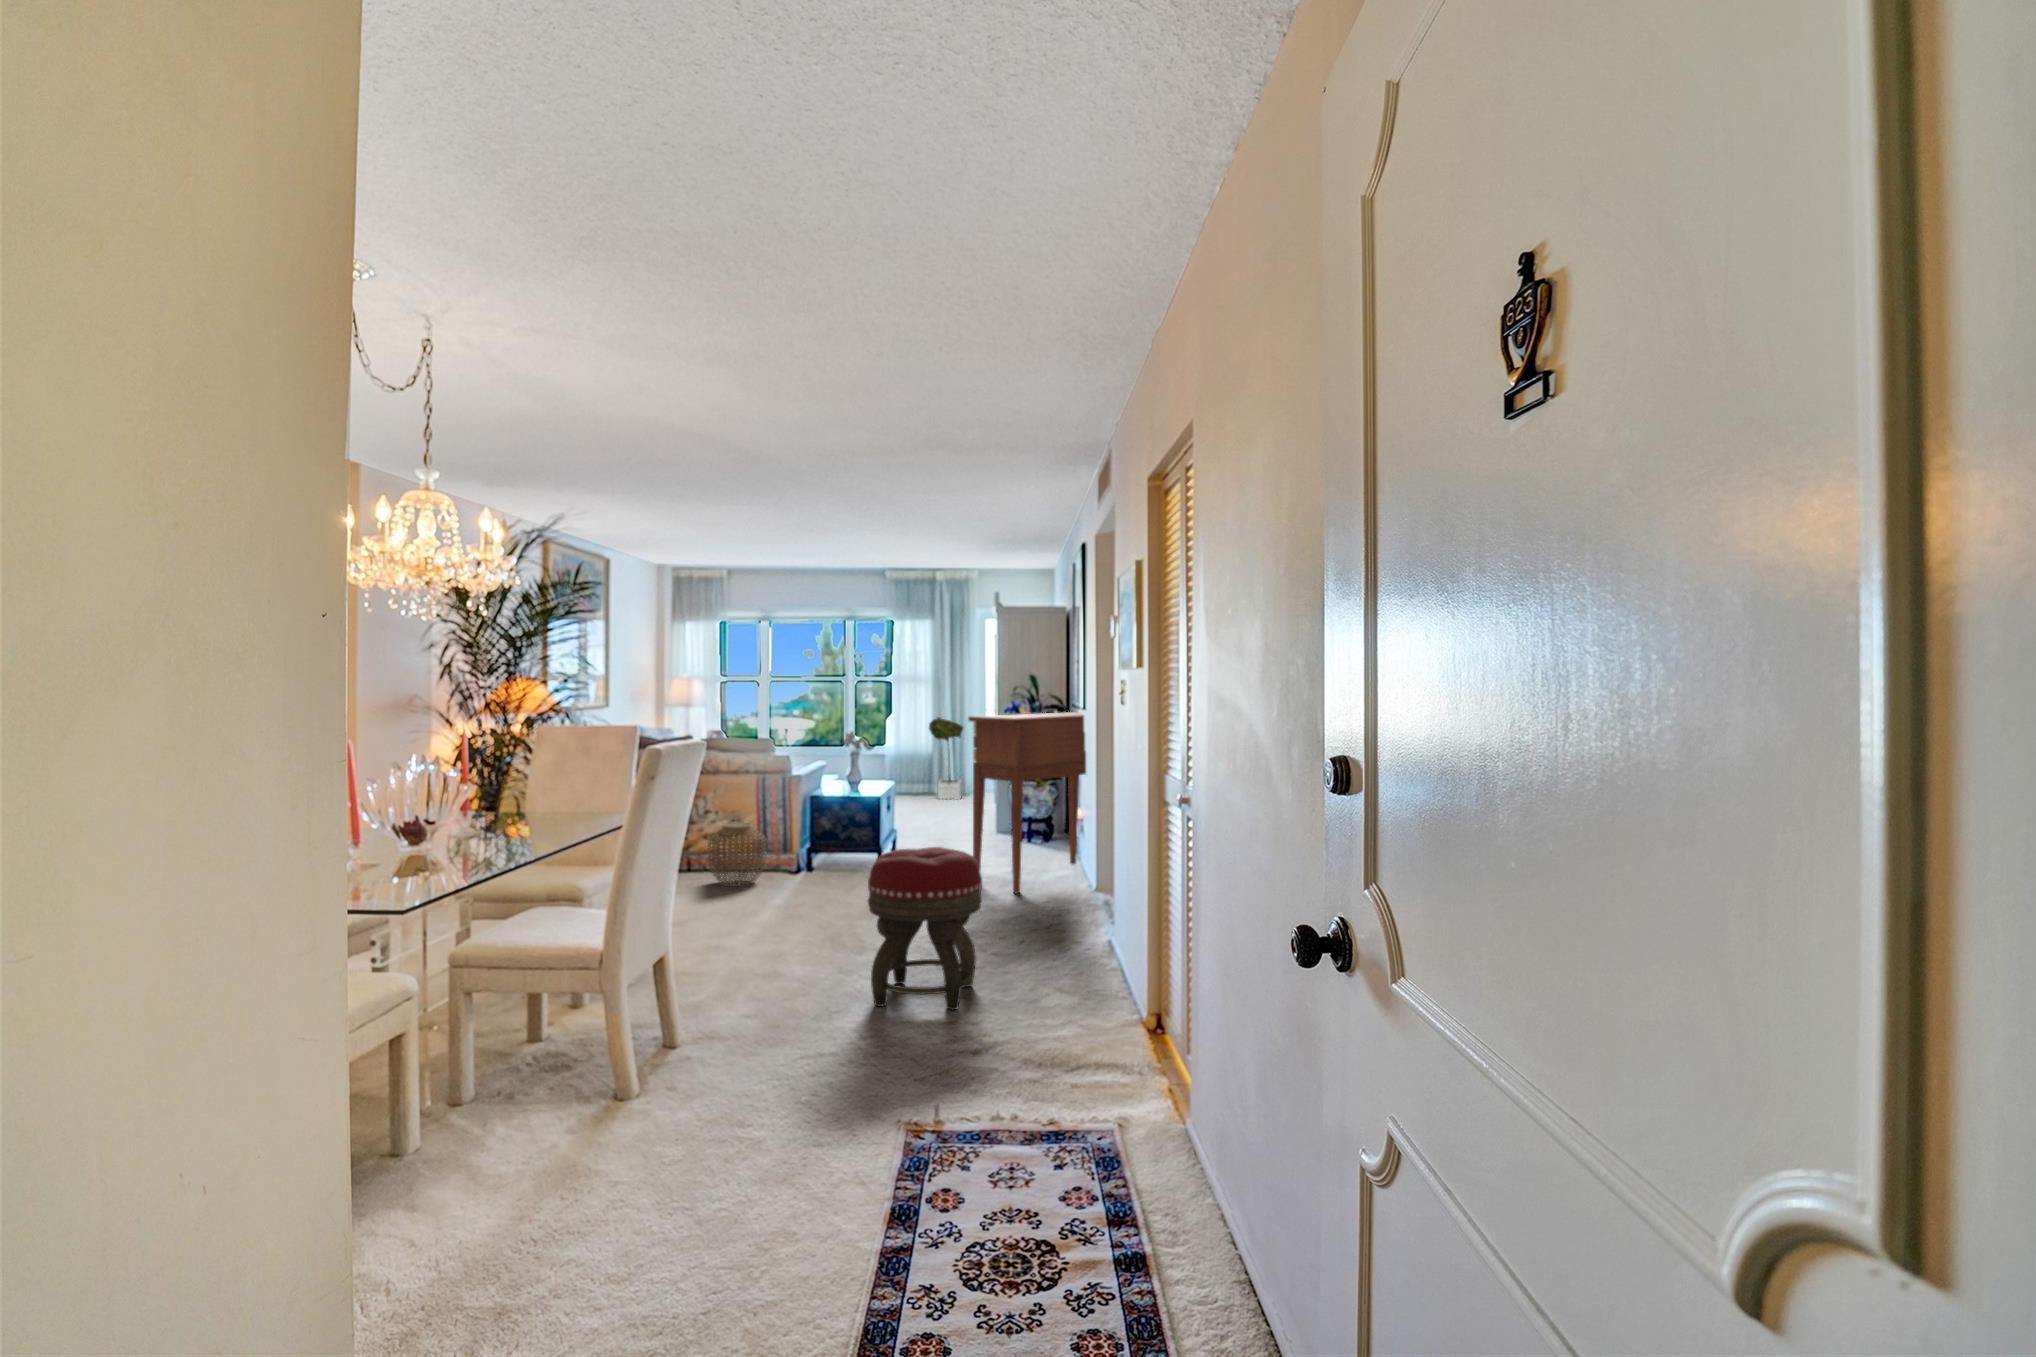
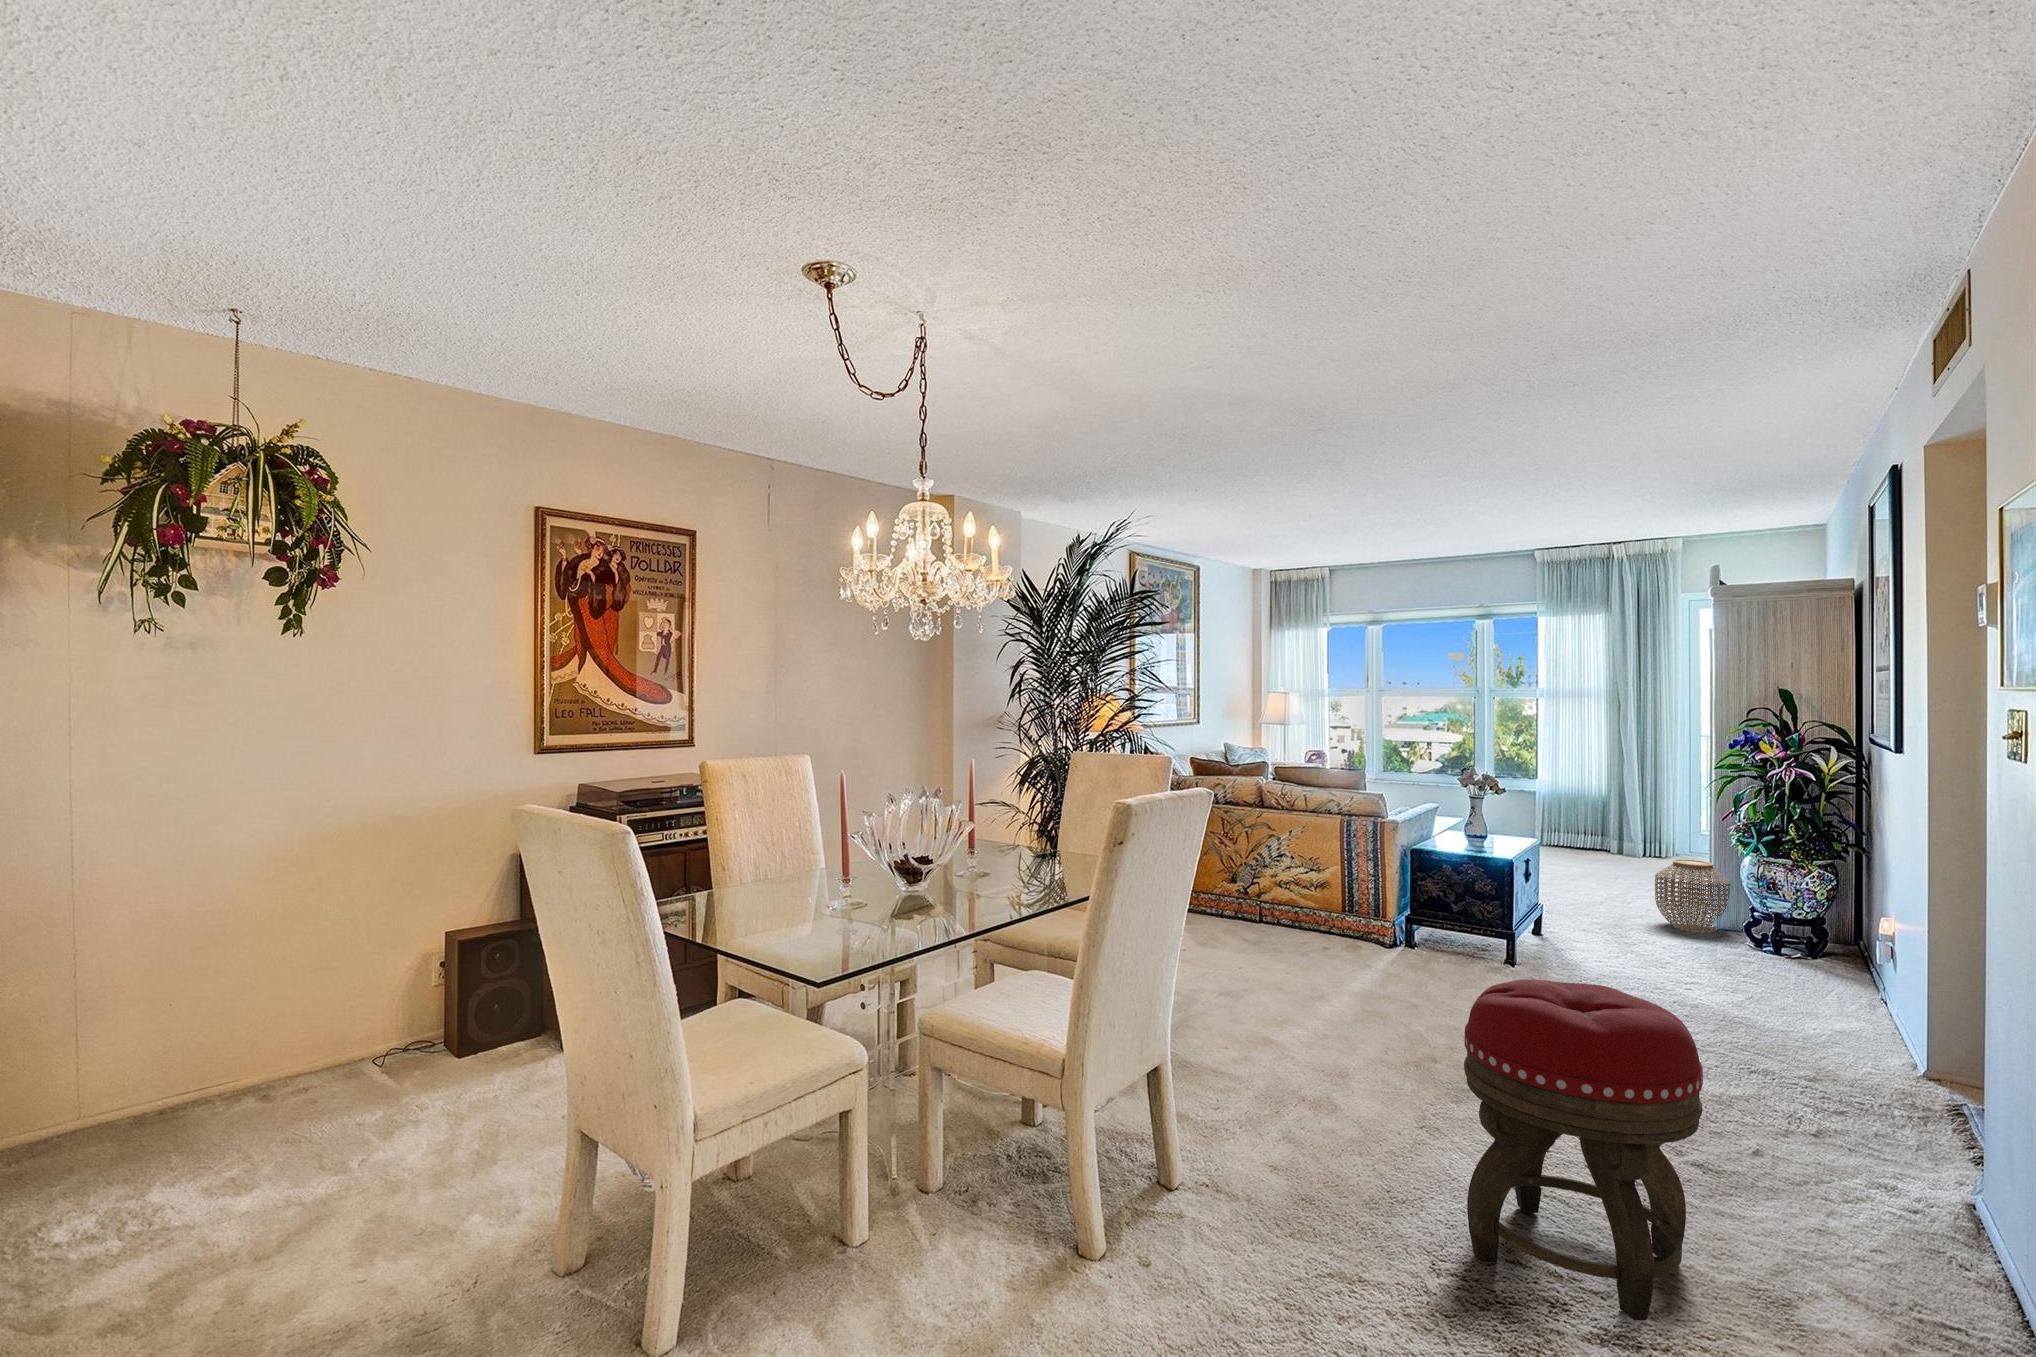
console table: present [968,712,1086,893] -> none [1667,752,1983,1053]
potted tree: present [929,718,963,800] -> none [1600,748,1656,864]
woven basket: present [708,823,766,886] -> present [1655,859,1732,933]

